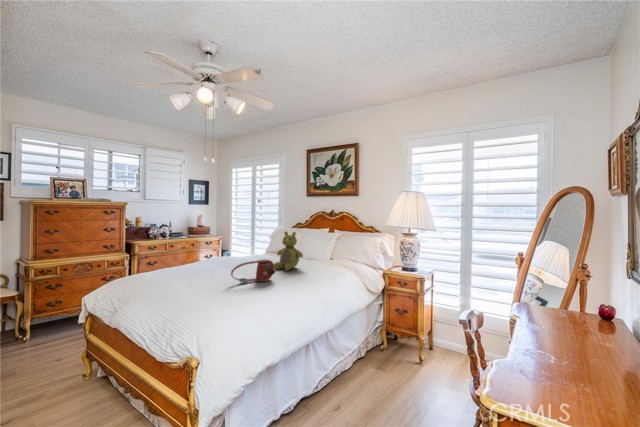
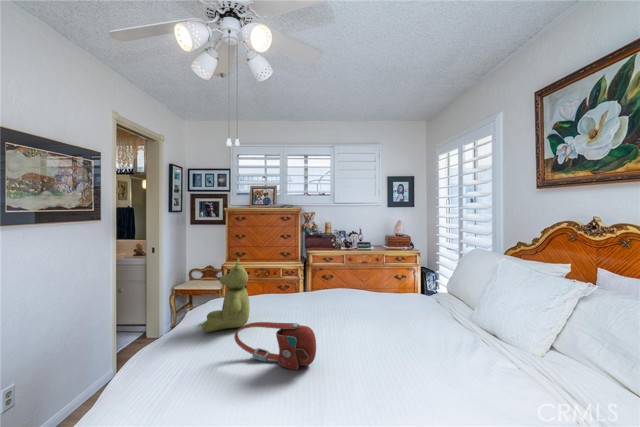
stuffed bear: present [274,231,303,270] -> present [202,258,249,332]

